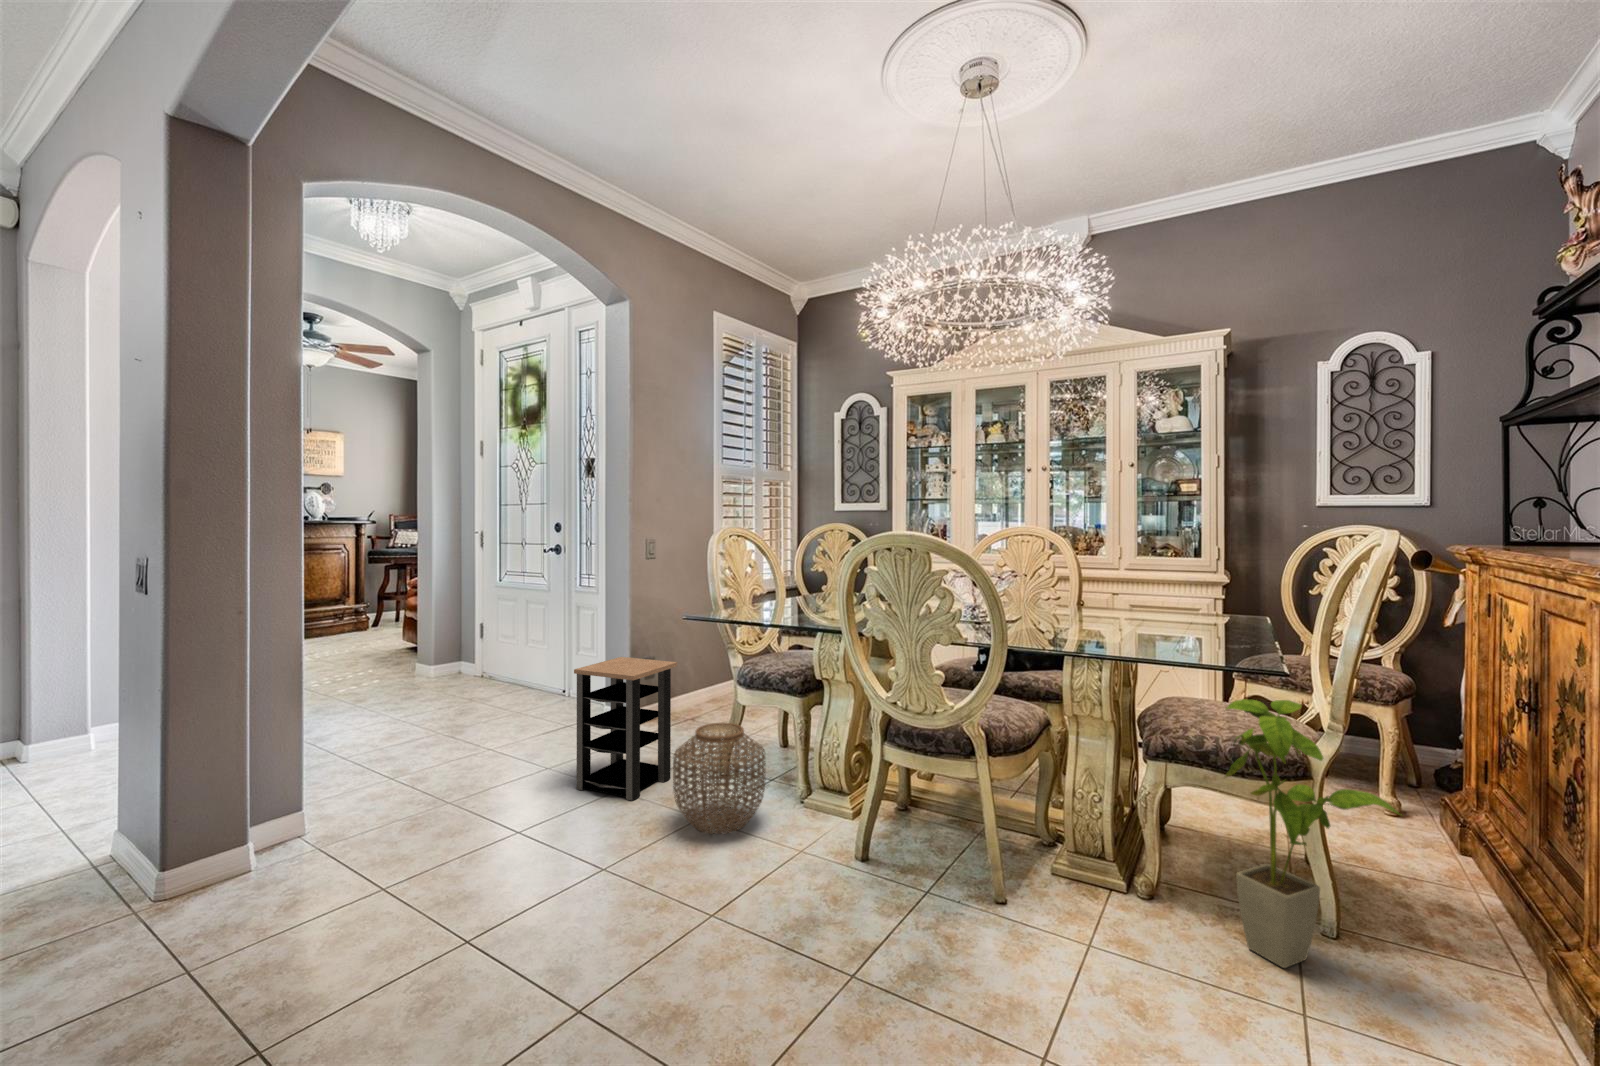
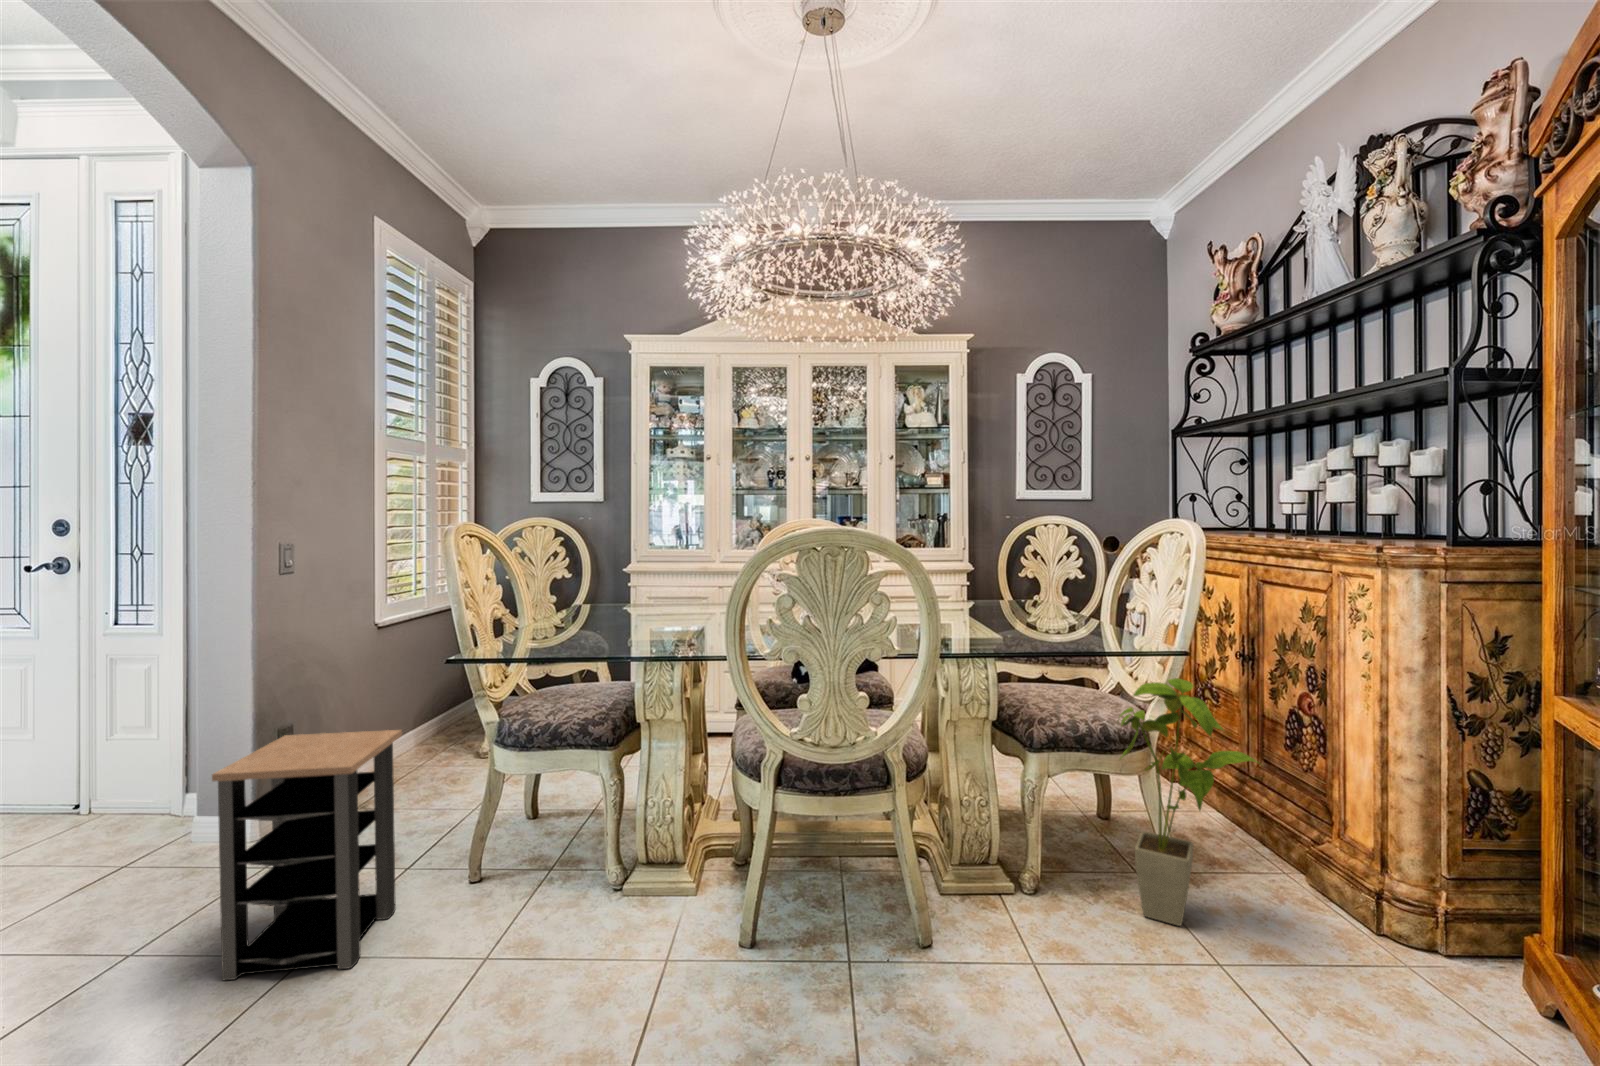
woven basket: present [673,723,766,834] -> none [453,808,598,984]

